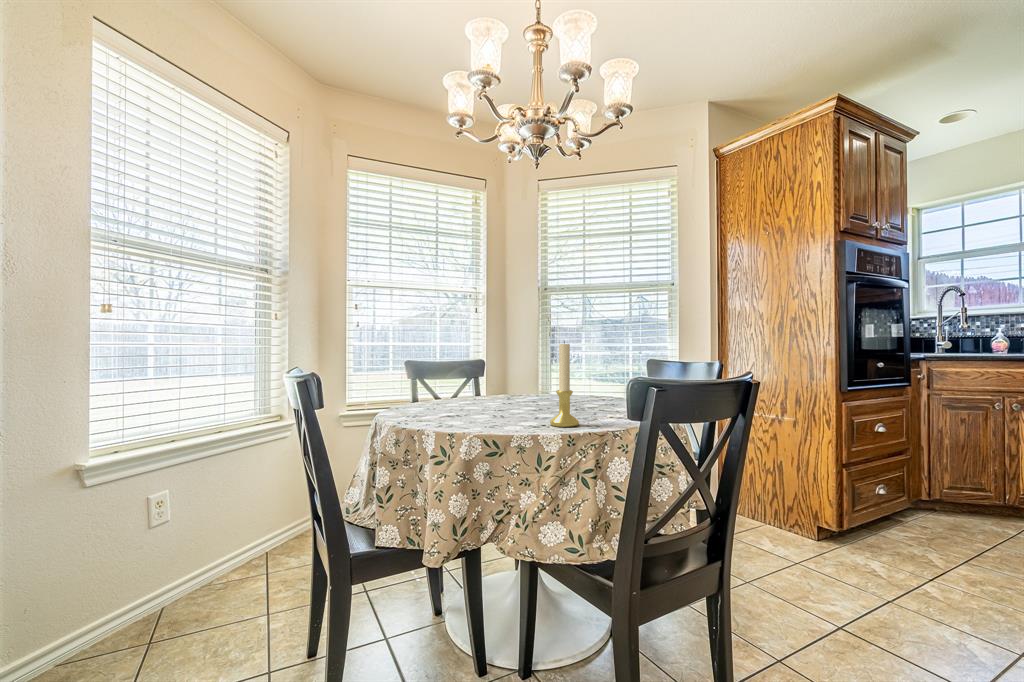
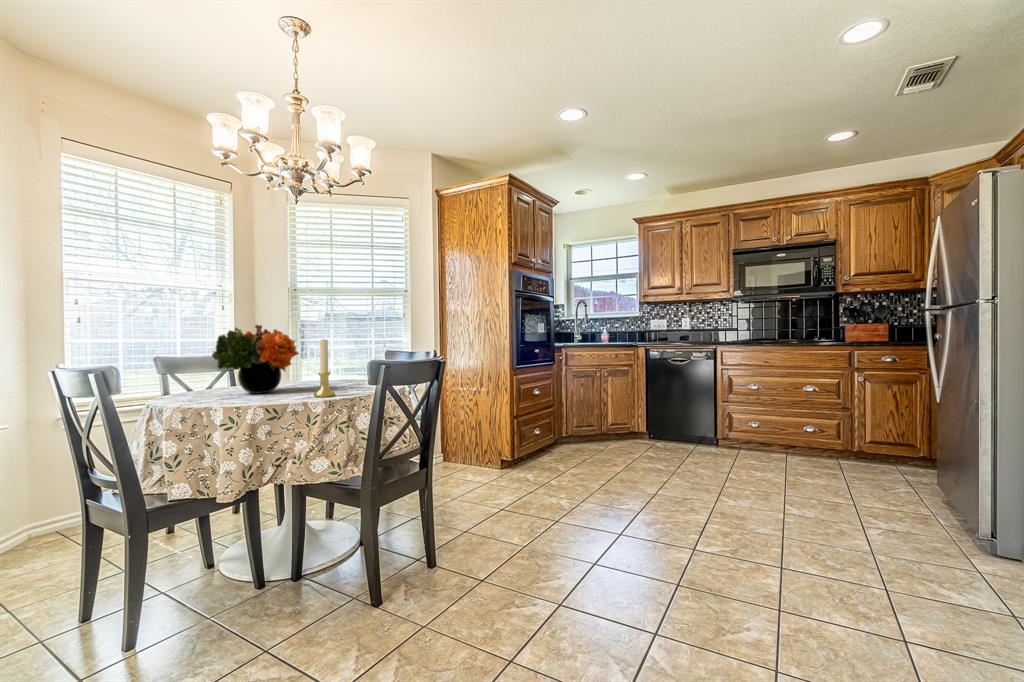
flower arrangement: none [435,324,537,412] -> present [212,325,299,393]

